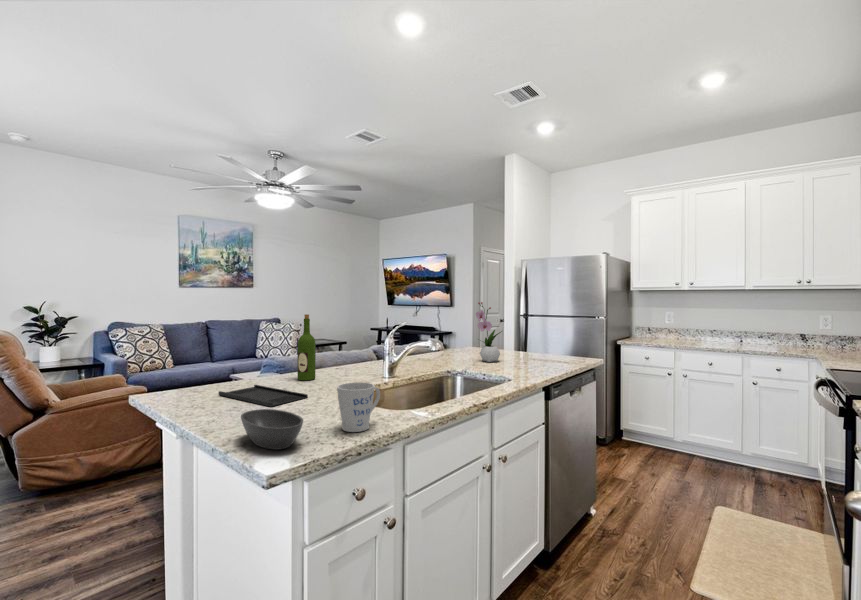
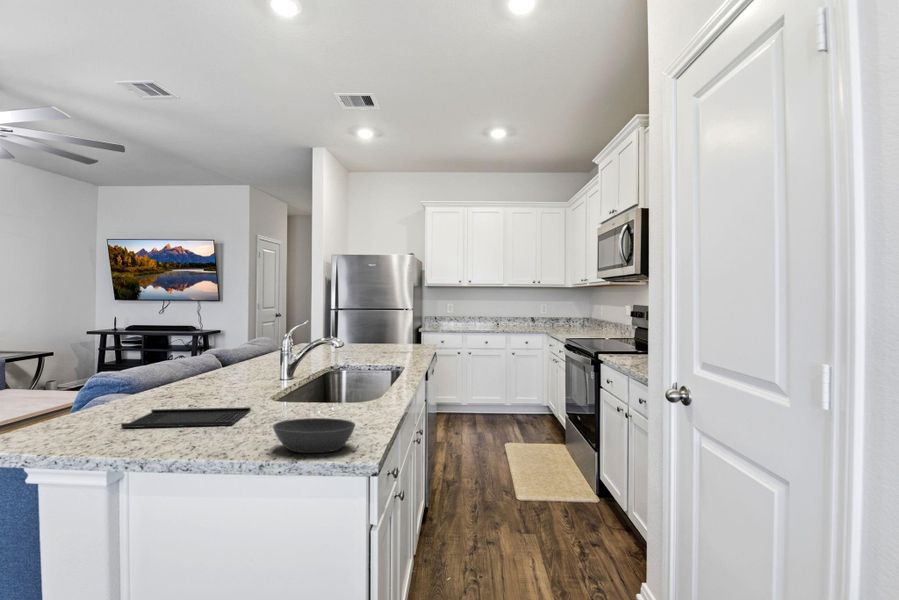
flower arrangement: present [476,302,502,362] -> none [343,300,368,356]
wine bottle: present [297,314,316,380] -> none [187,320,210,397]
mug: present [337,383,380,432] -> none [346,382,380,427]

